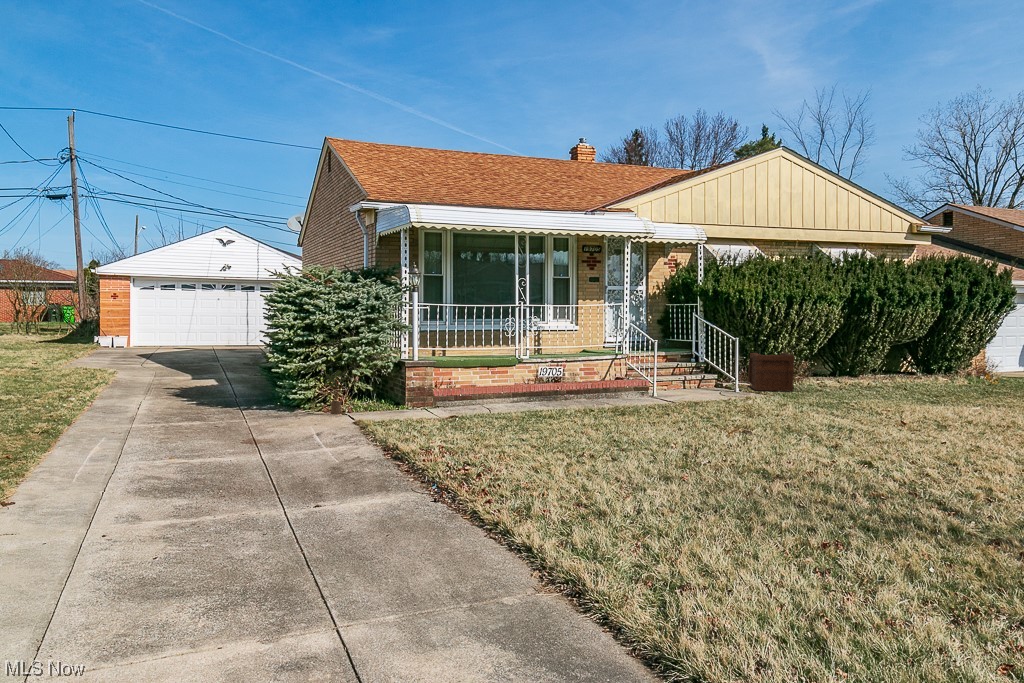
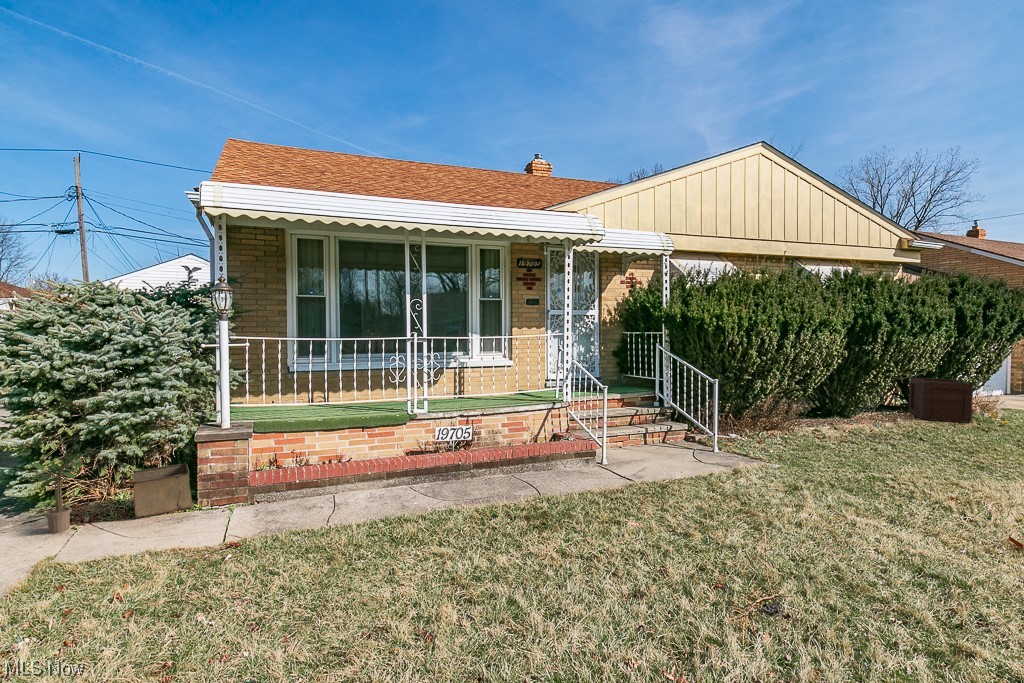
wooden crate: present [748,353,794,392] -> present [908,378,973,423]
storage bin: none [359,384,399,411] -> present [132,464,193,519]

